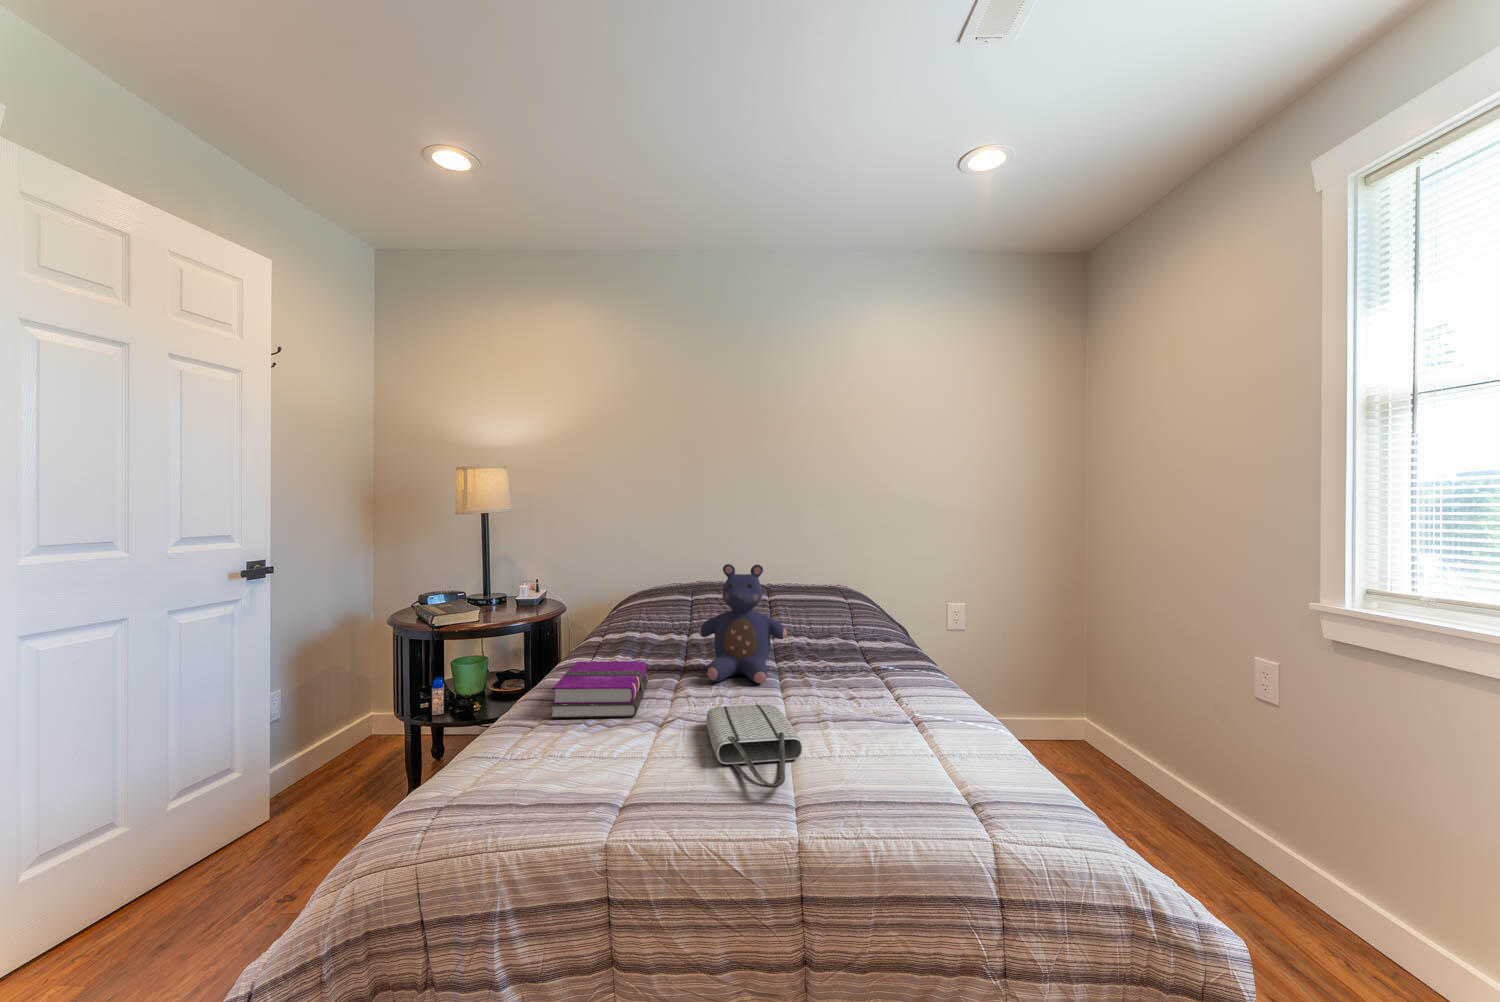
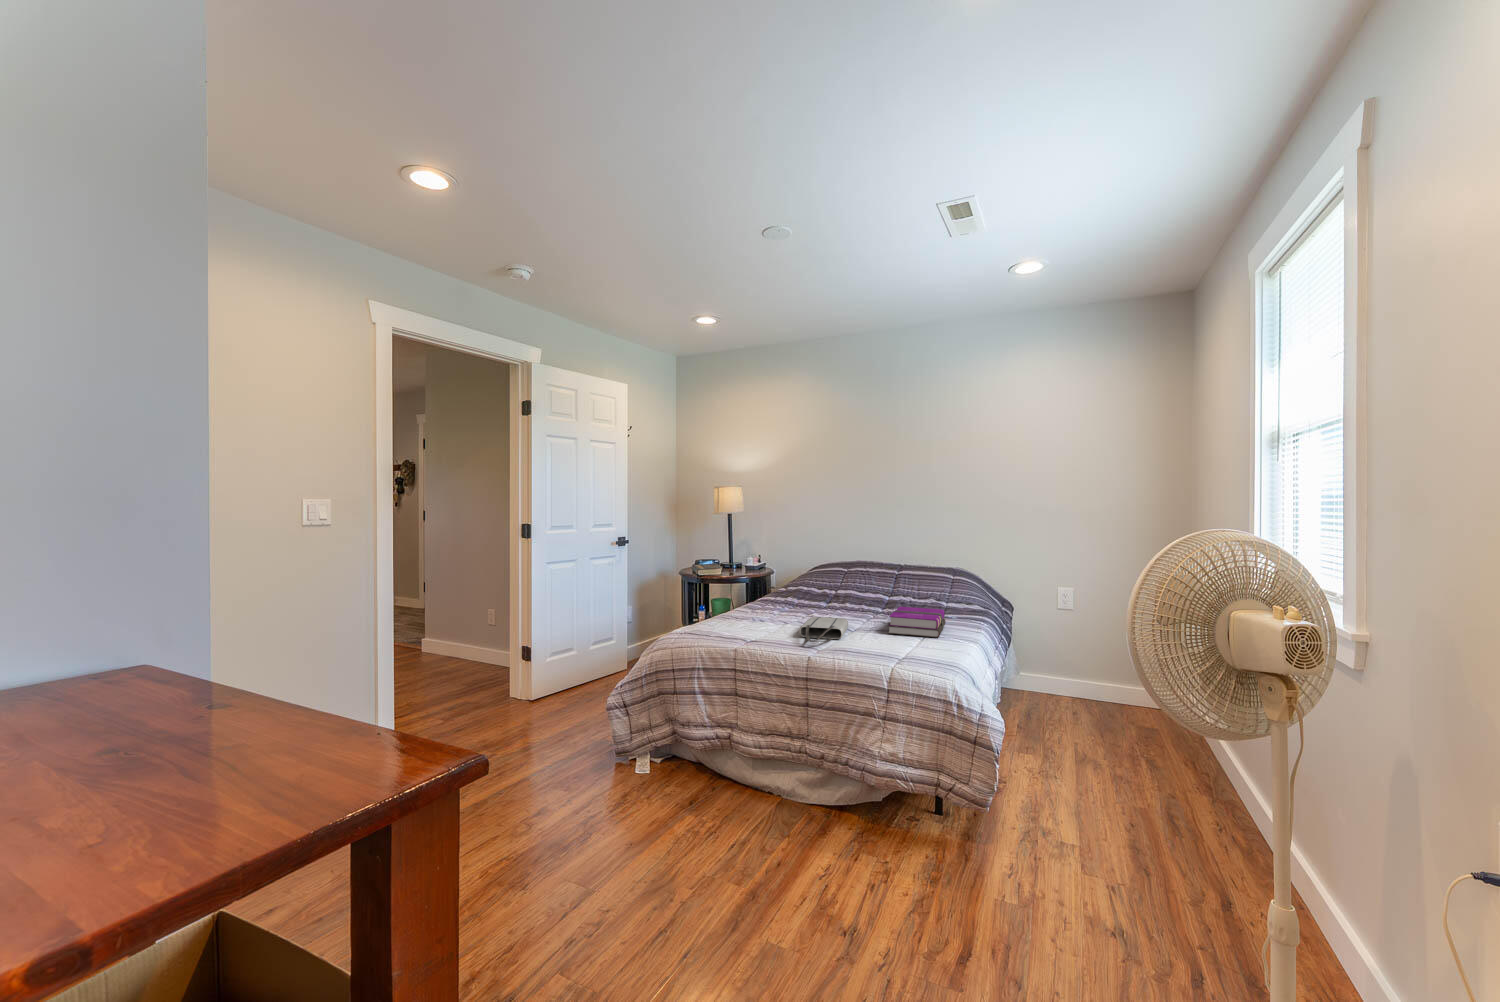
teddy bear: present [699,564,787,683] -> none [830,545,883,615]
hardback book: present [549,661,648,718] -> present [888,607,946,638]

